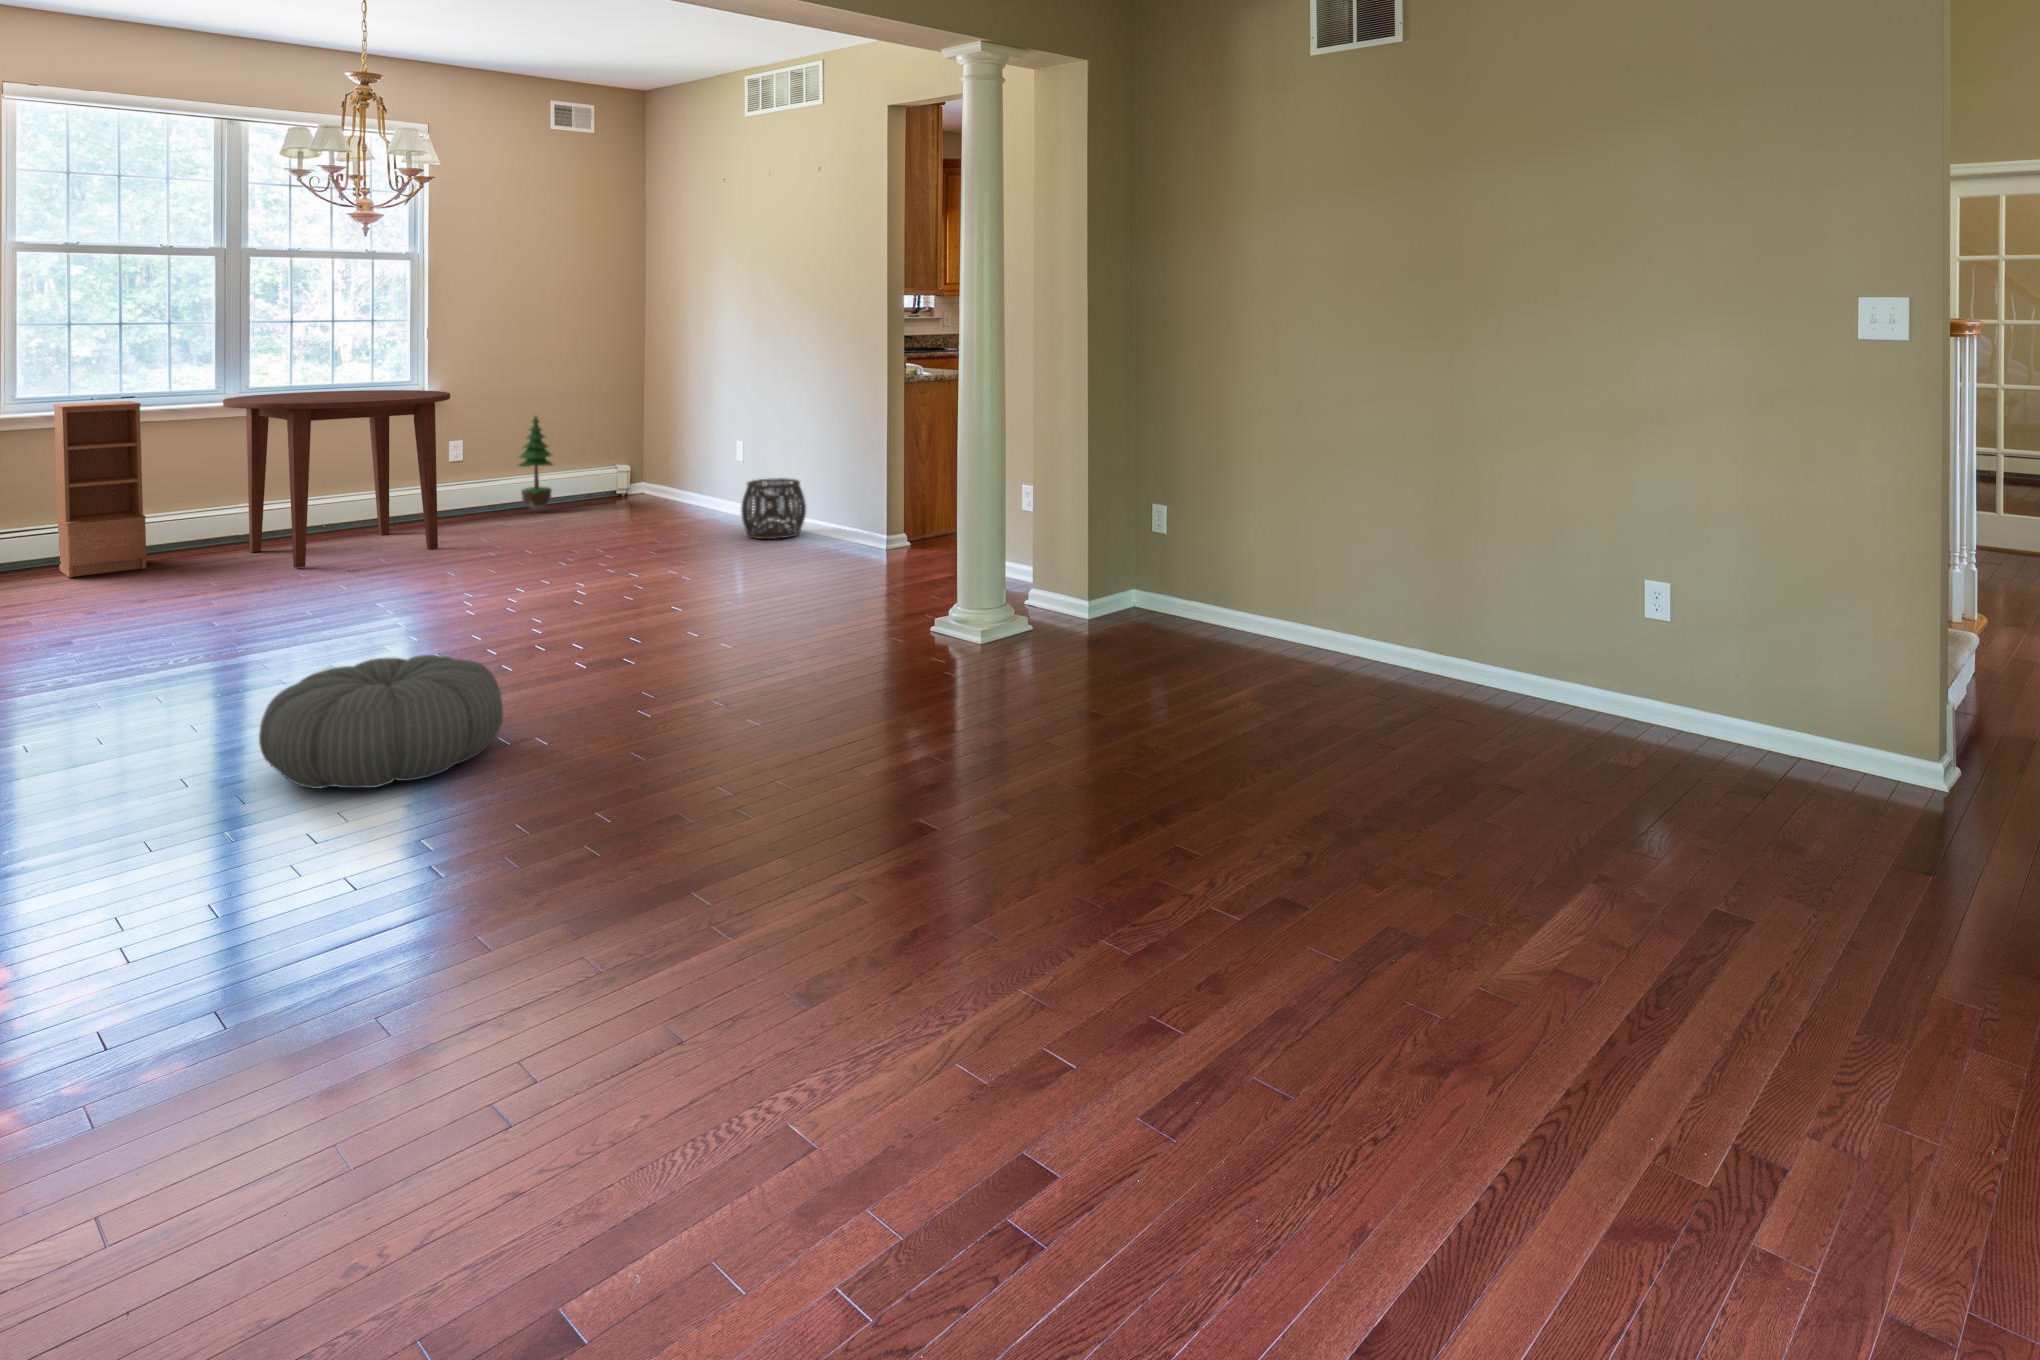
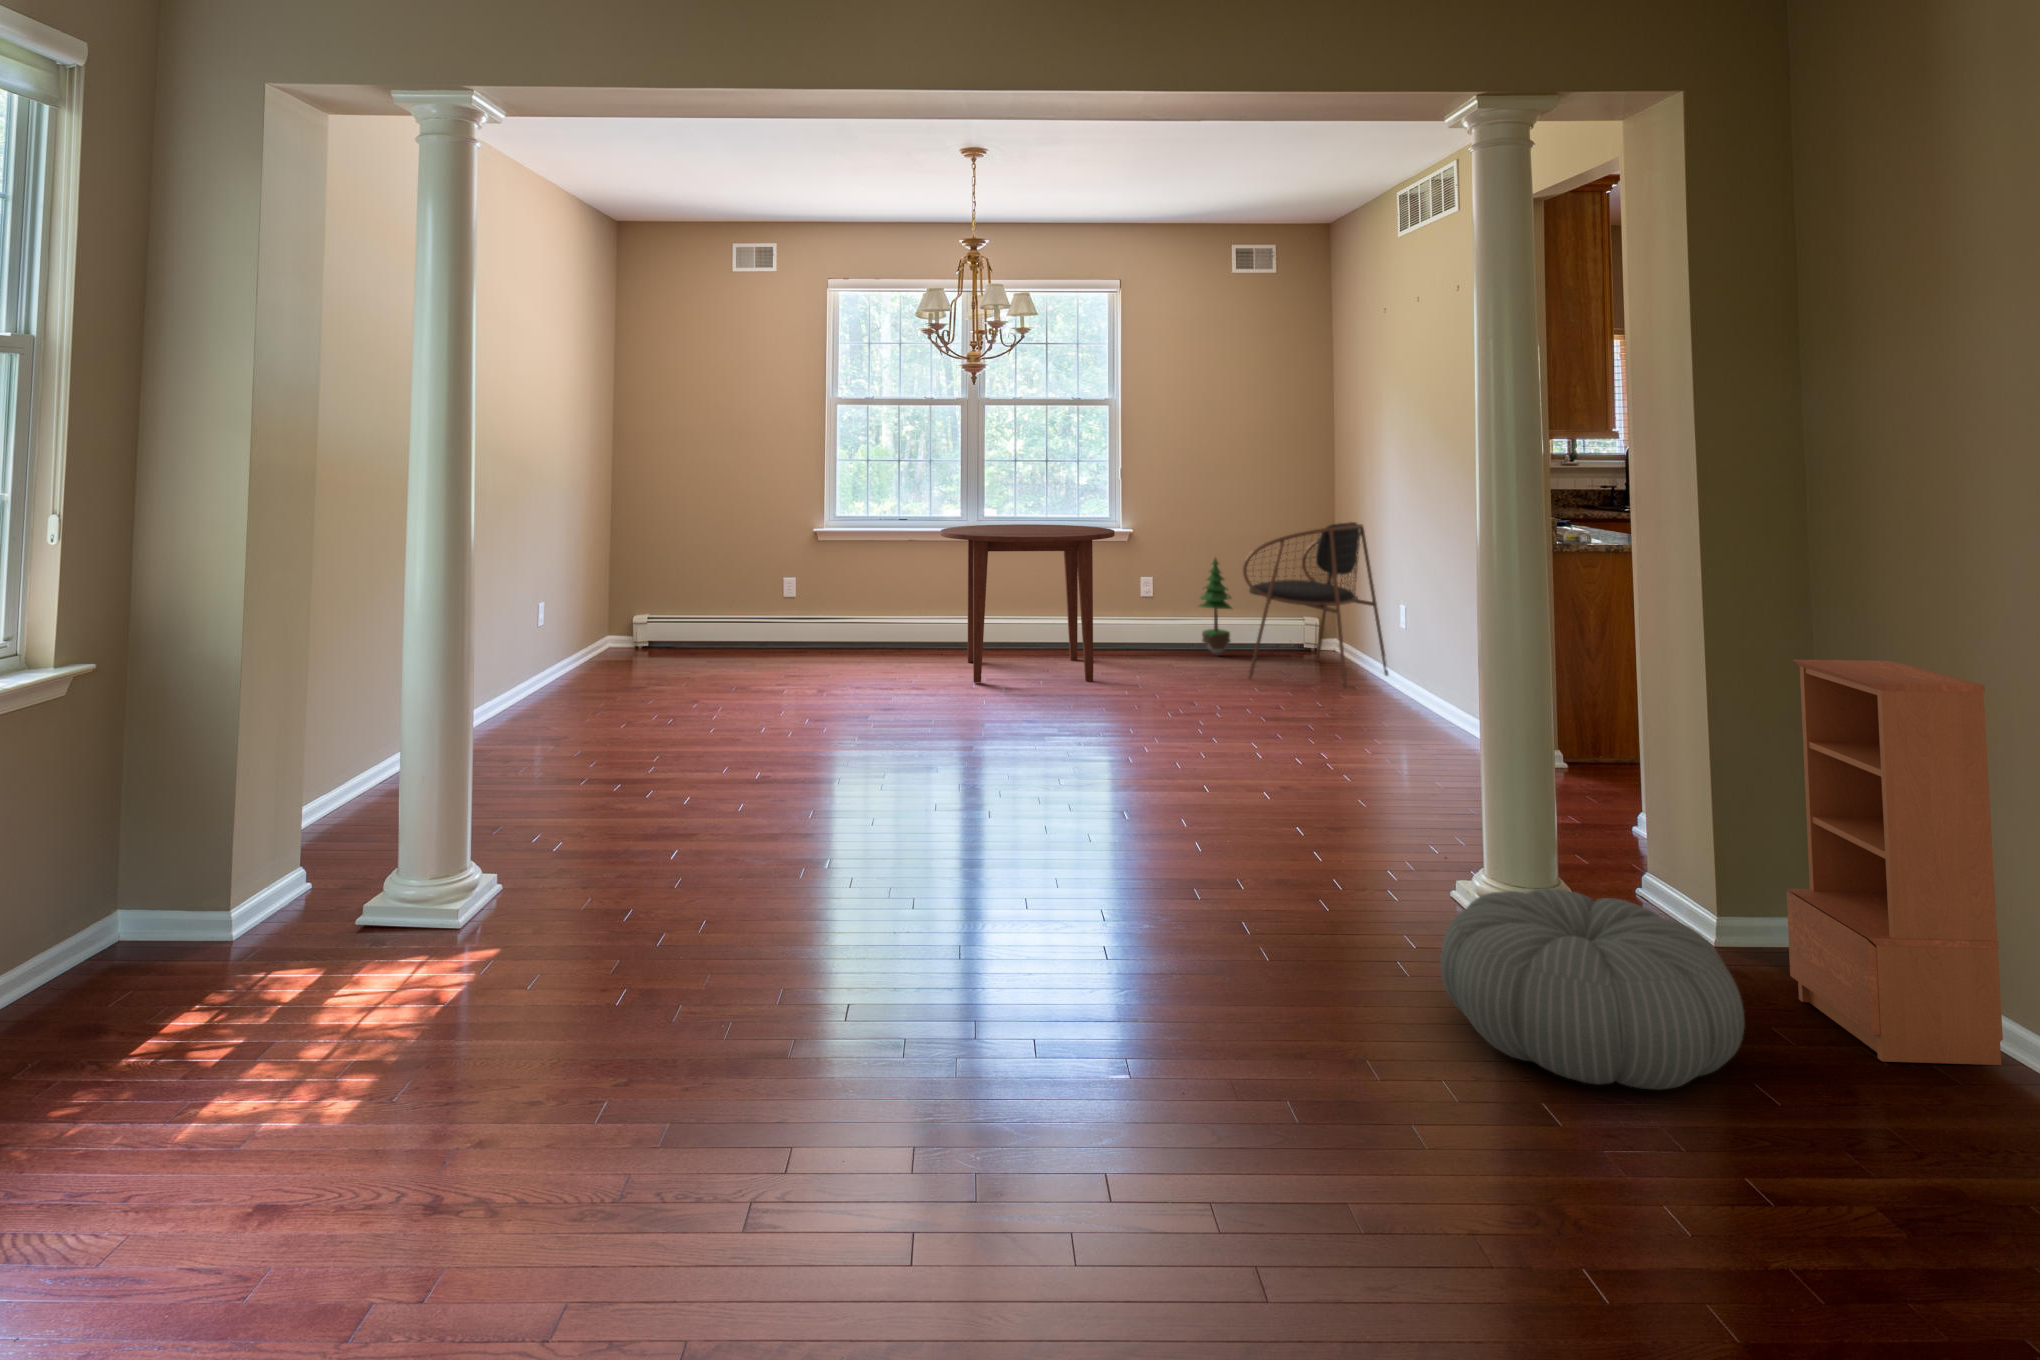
dining chair: none [589,373,716,526] -> present [1243,522,1388,688]
bookcase: present [54,401,146,578] -> present [1787,660,2003,1065]
woven basket: present [741,478,806,539] -> none [1371,651,1450,727]
pouf: present [259,655,503,789] -> present [1440,888,1745,1090]

